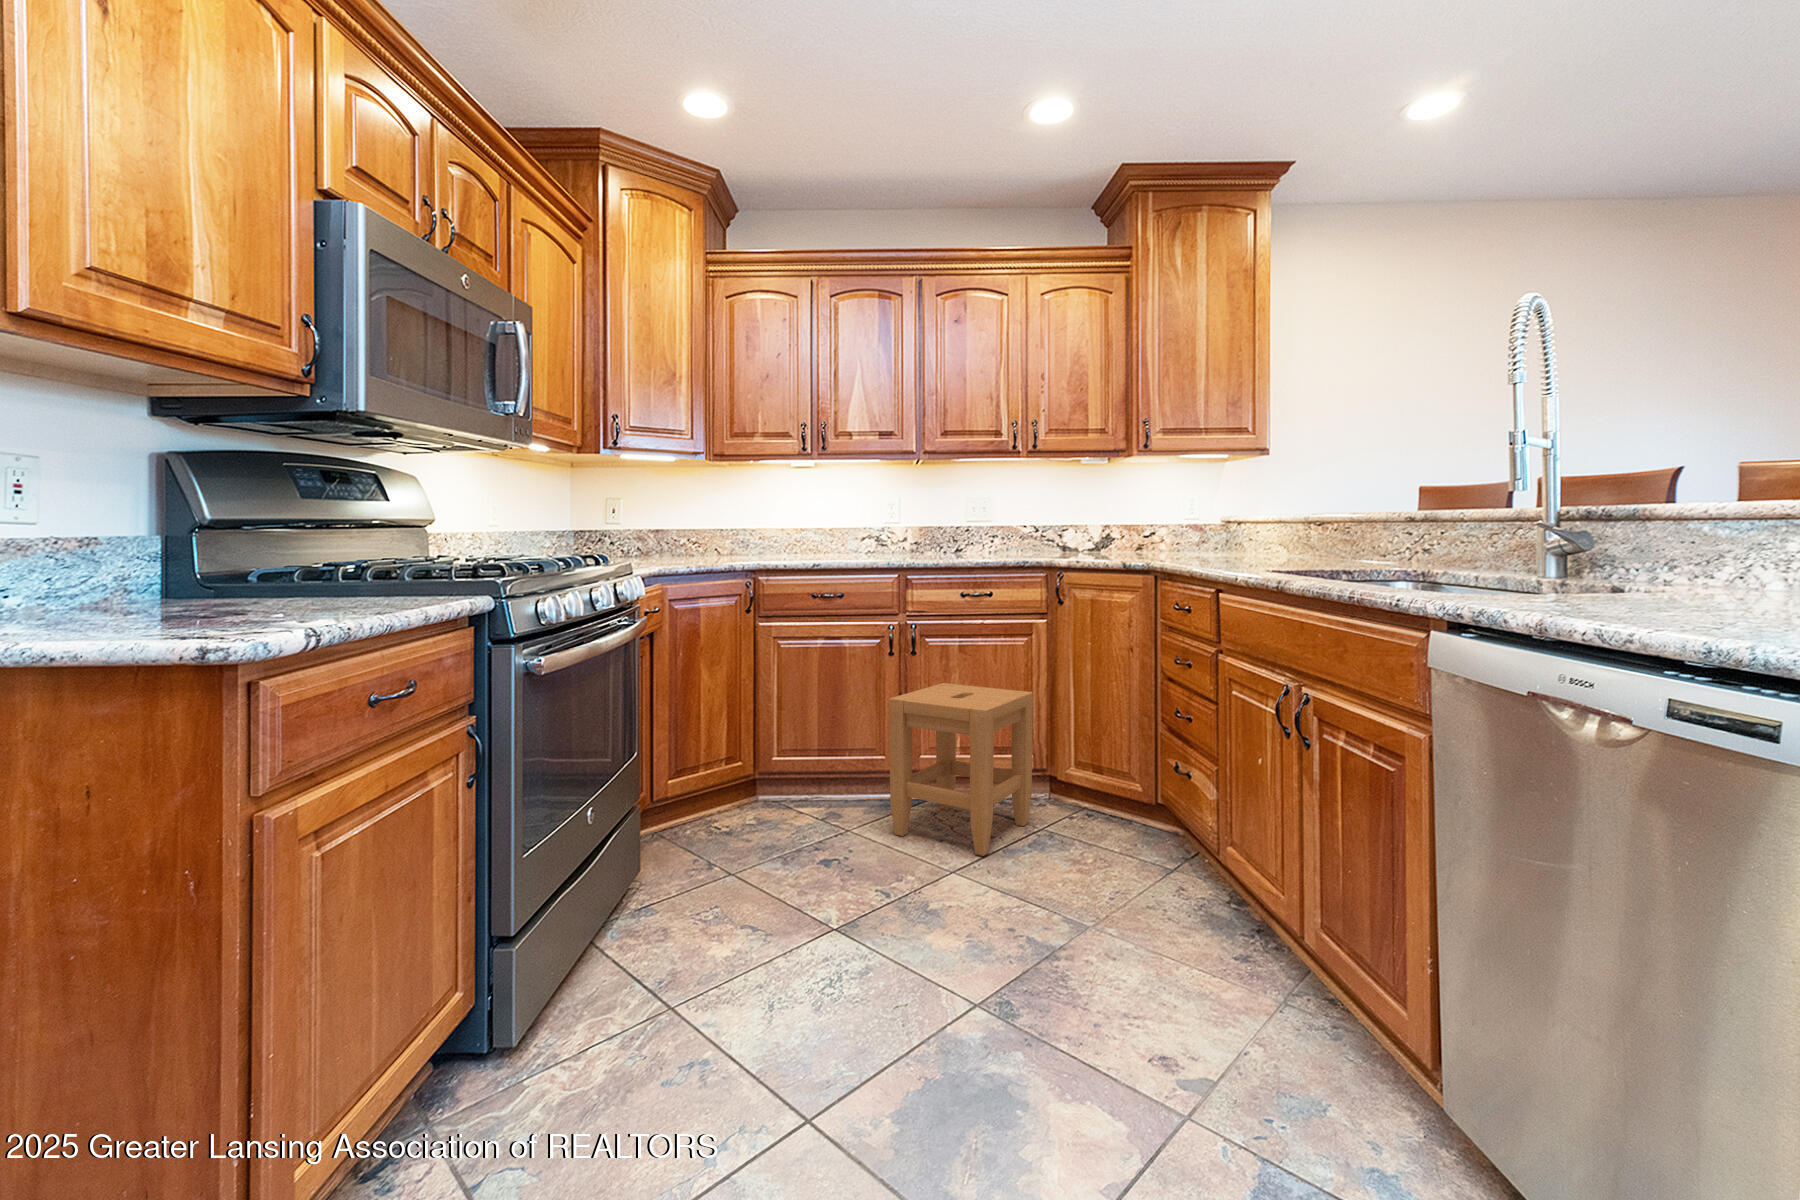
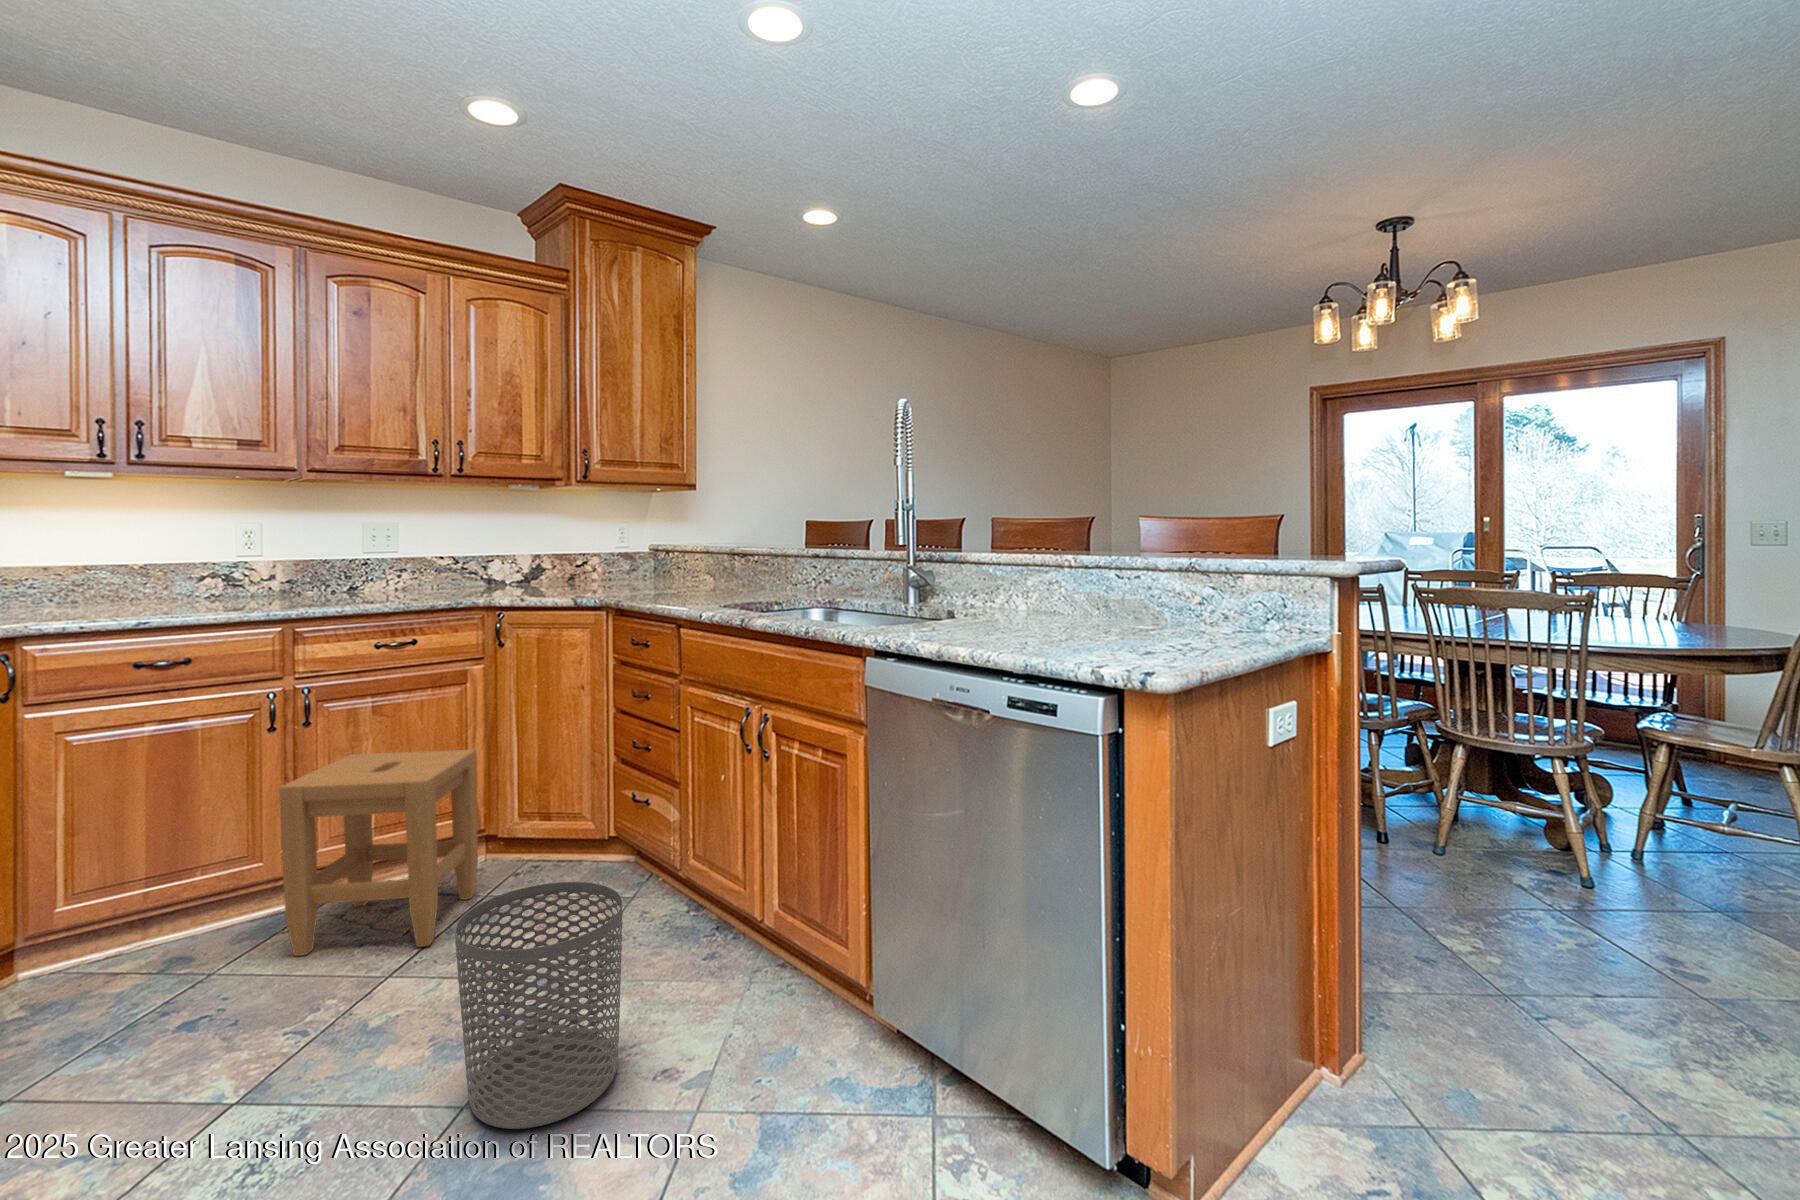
waste bin: none [974,820,1128,1058] -> present [455,882,623,1129]

